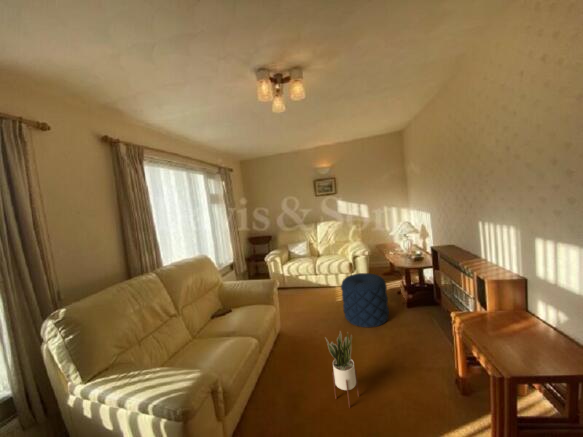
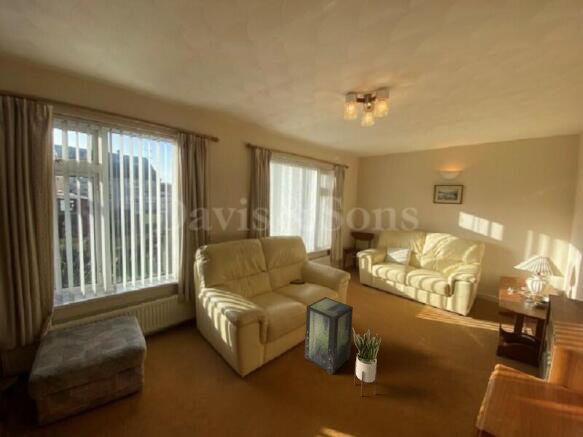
pouf: present [341,273,389,327] -> none [412,295,470,358]
storage box: none [259,315,313,402] -> present [305,297,353,374]

